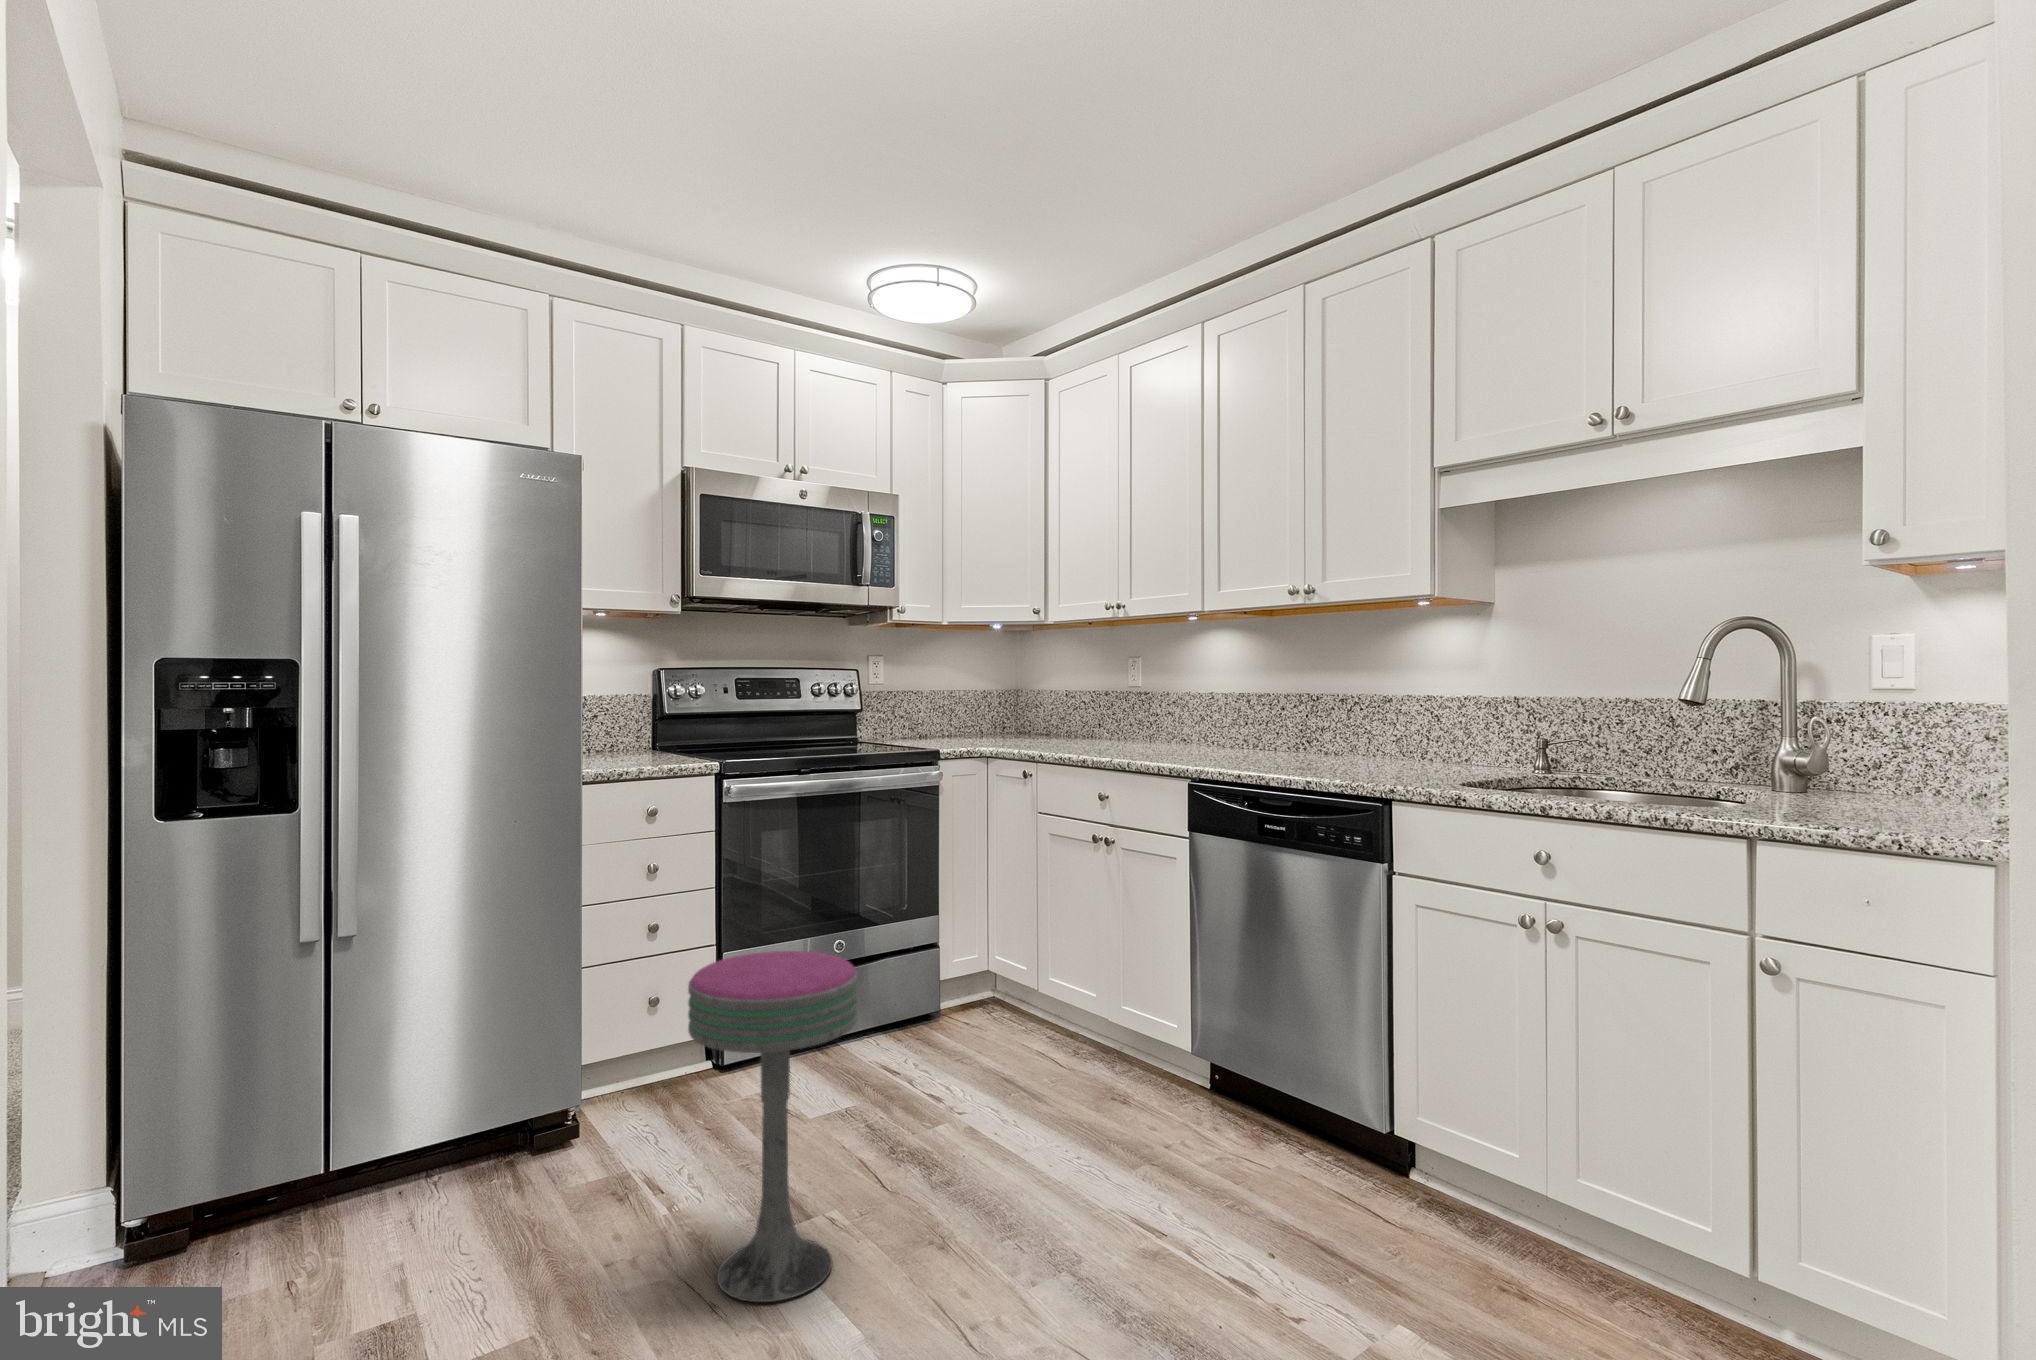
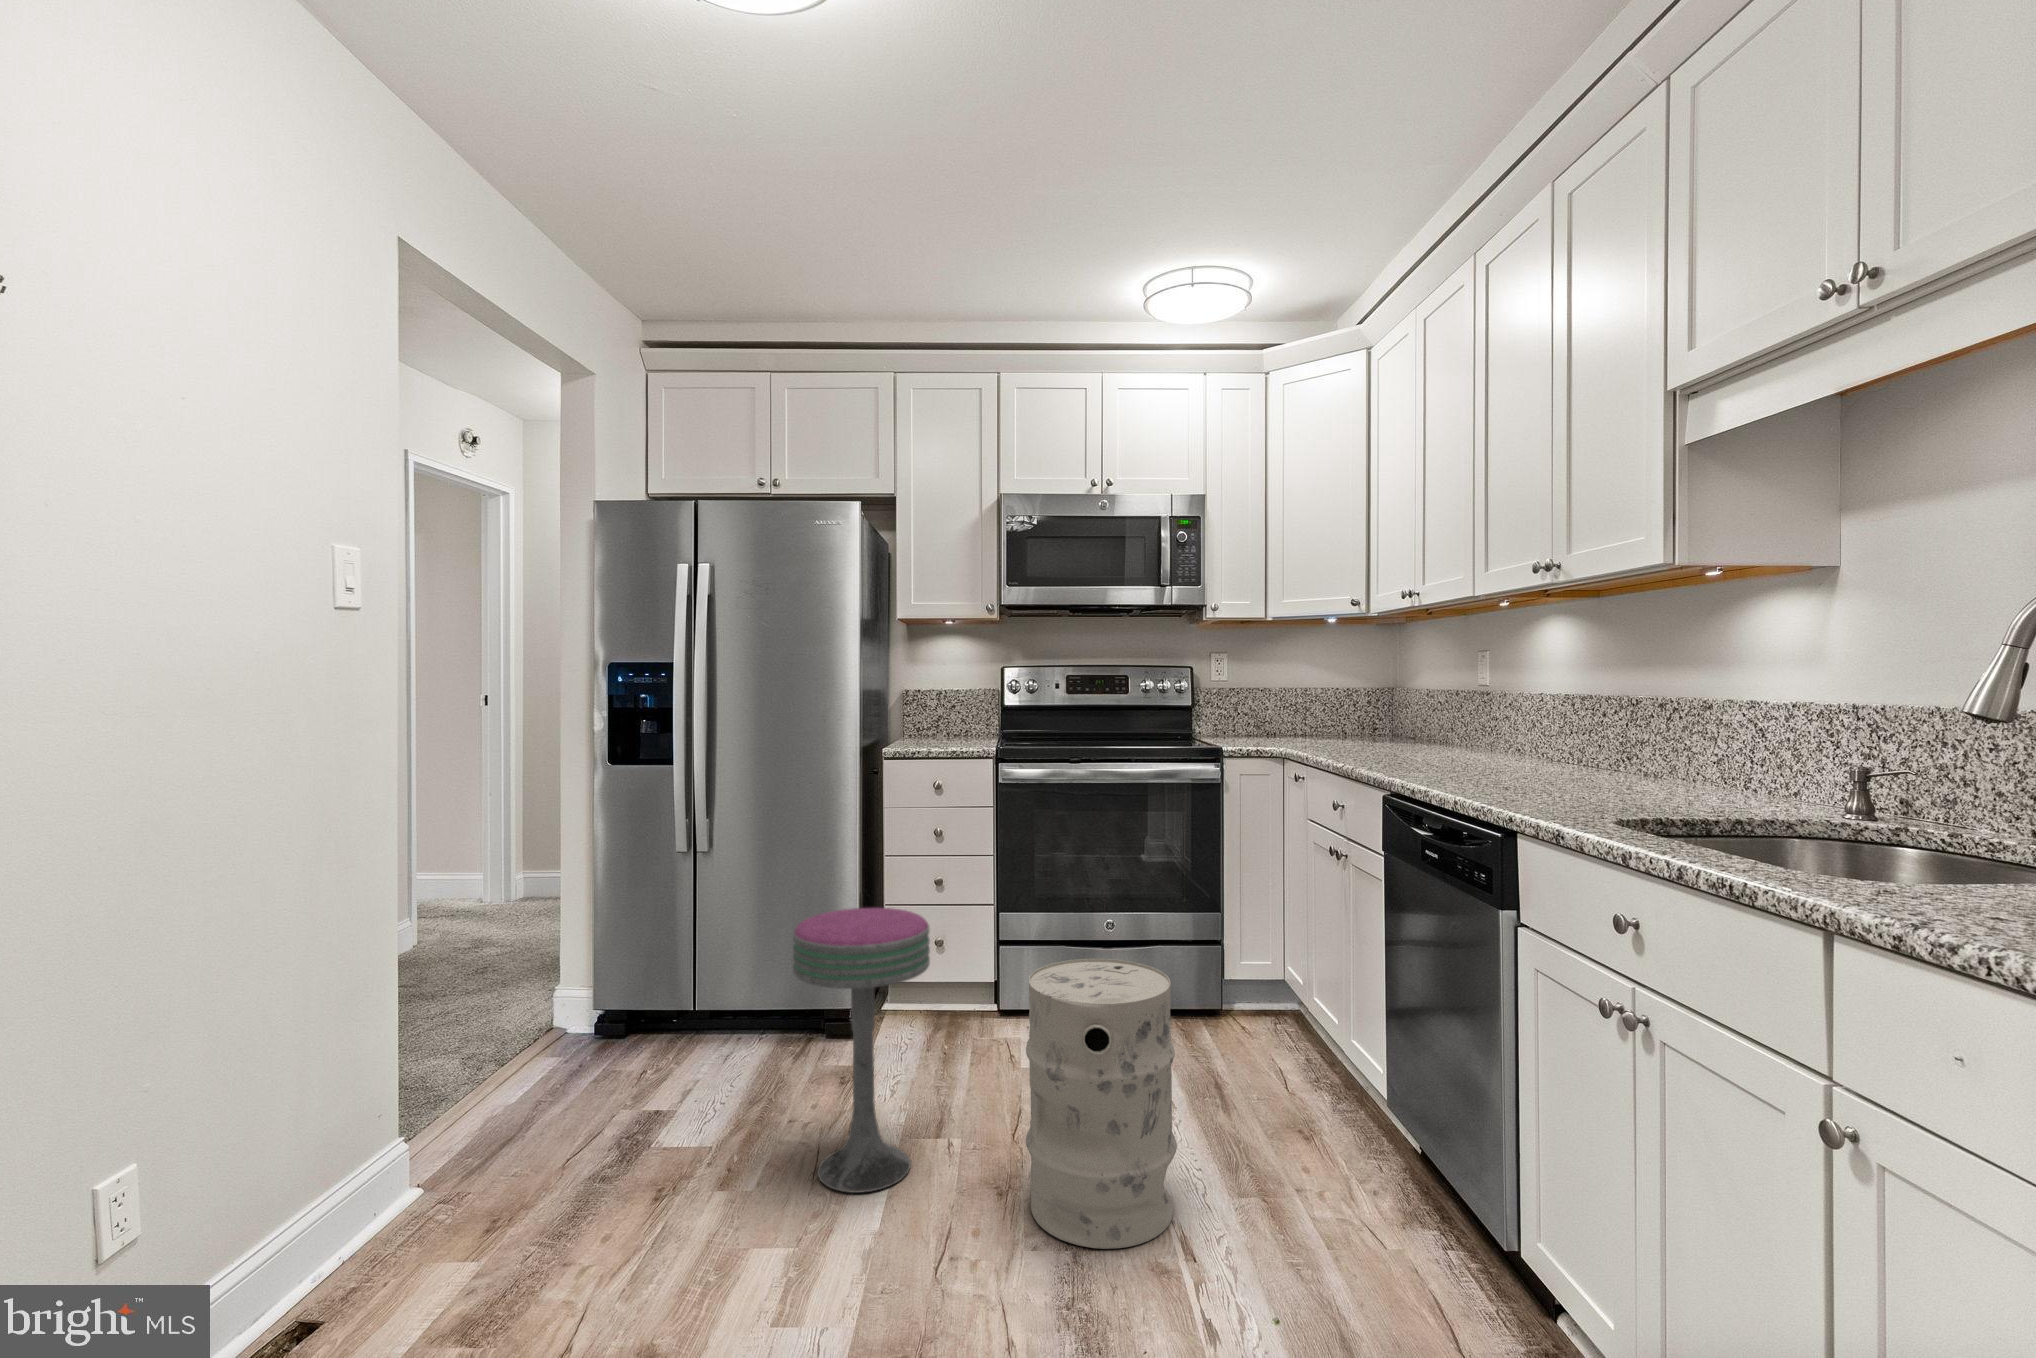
trash can: none [972,963,1124,1253] -> present [1026,959,1177,1249]

